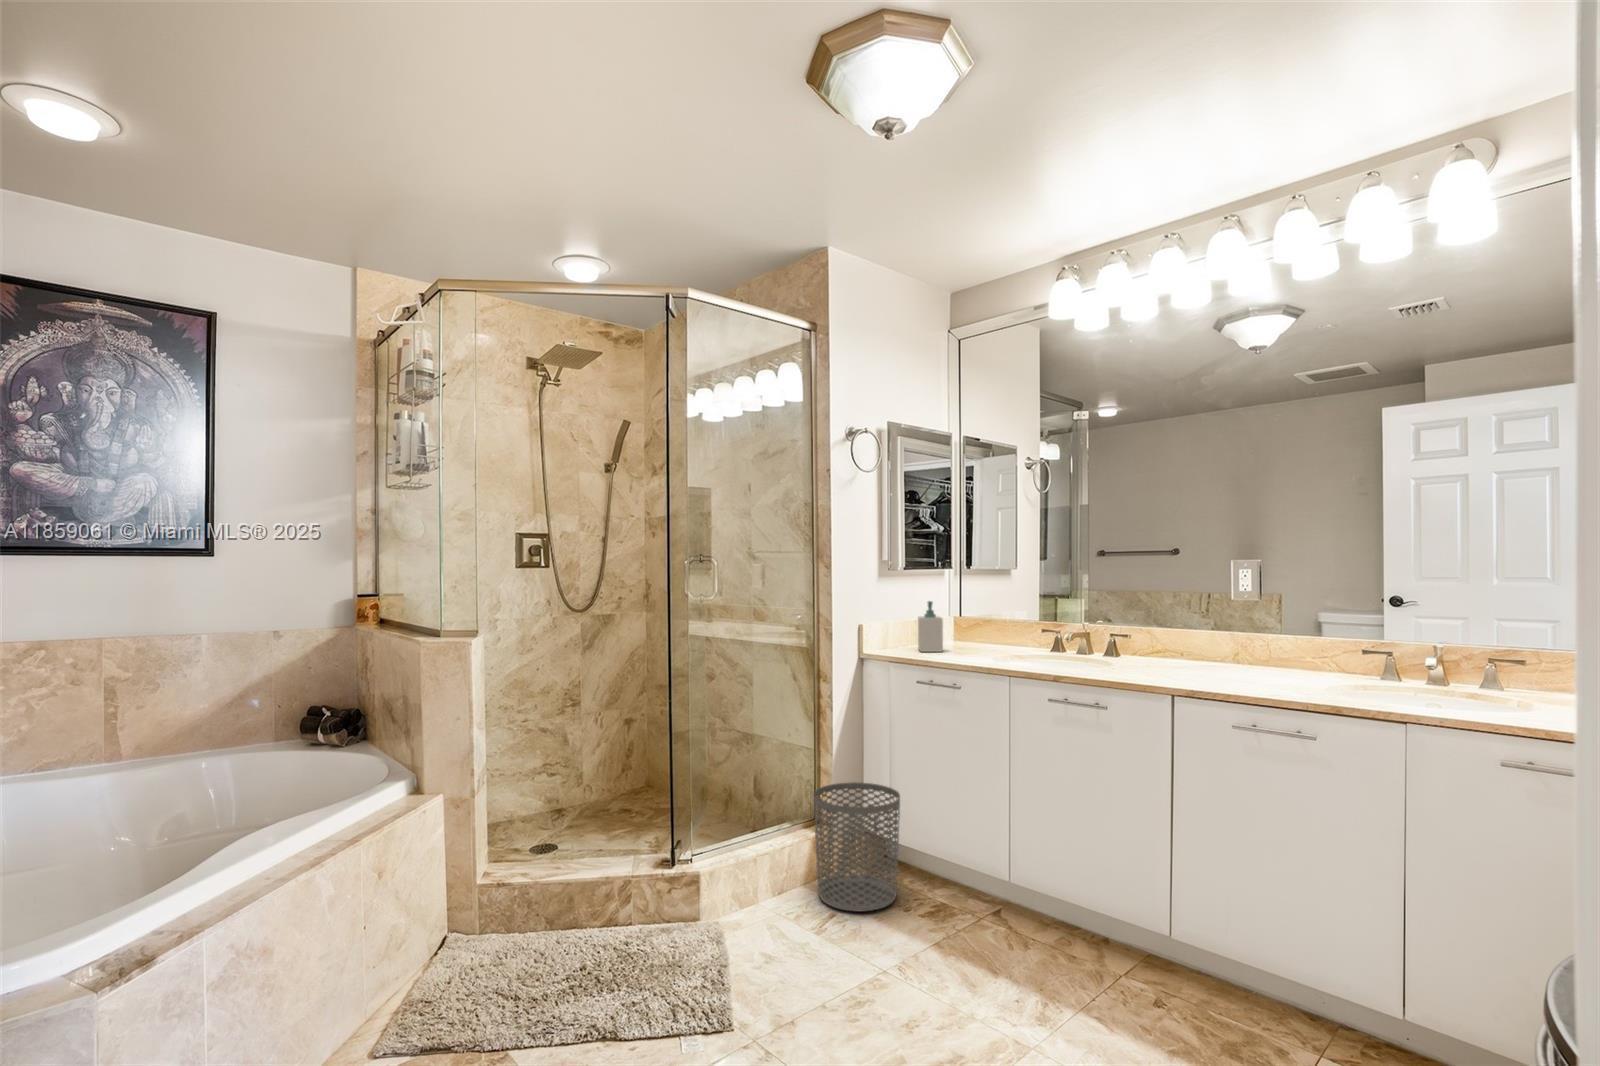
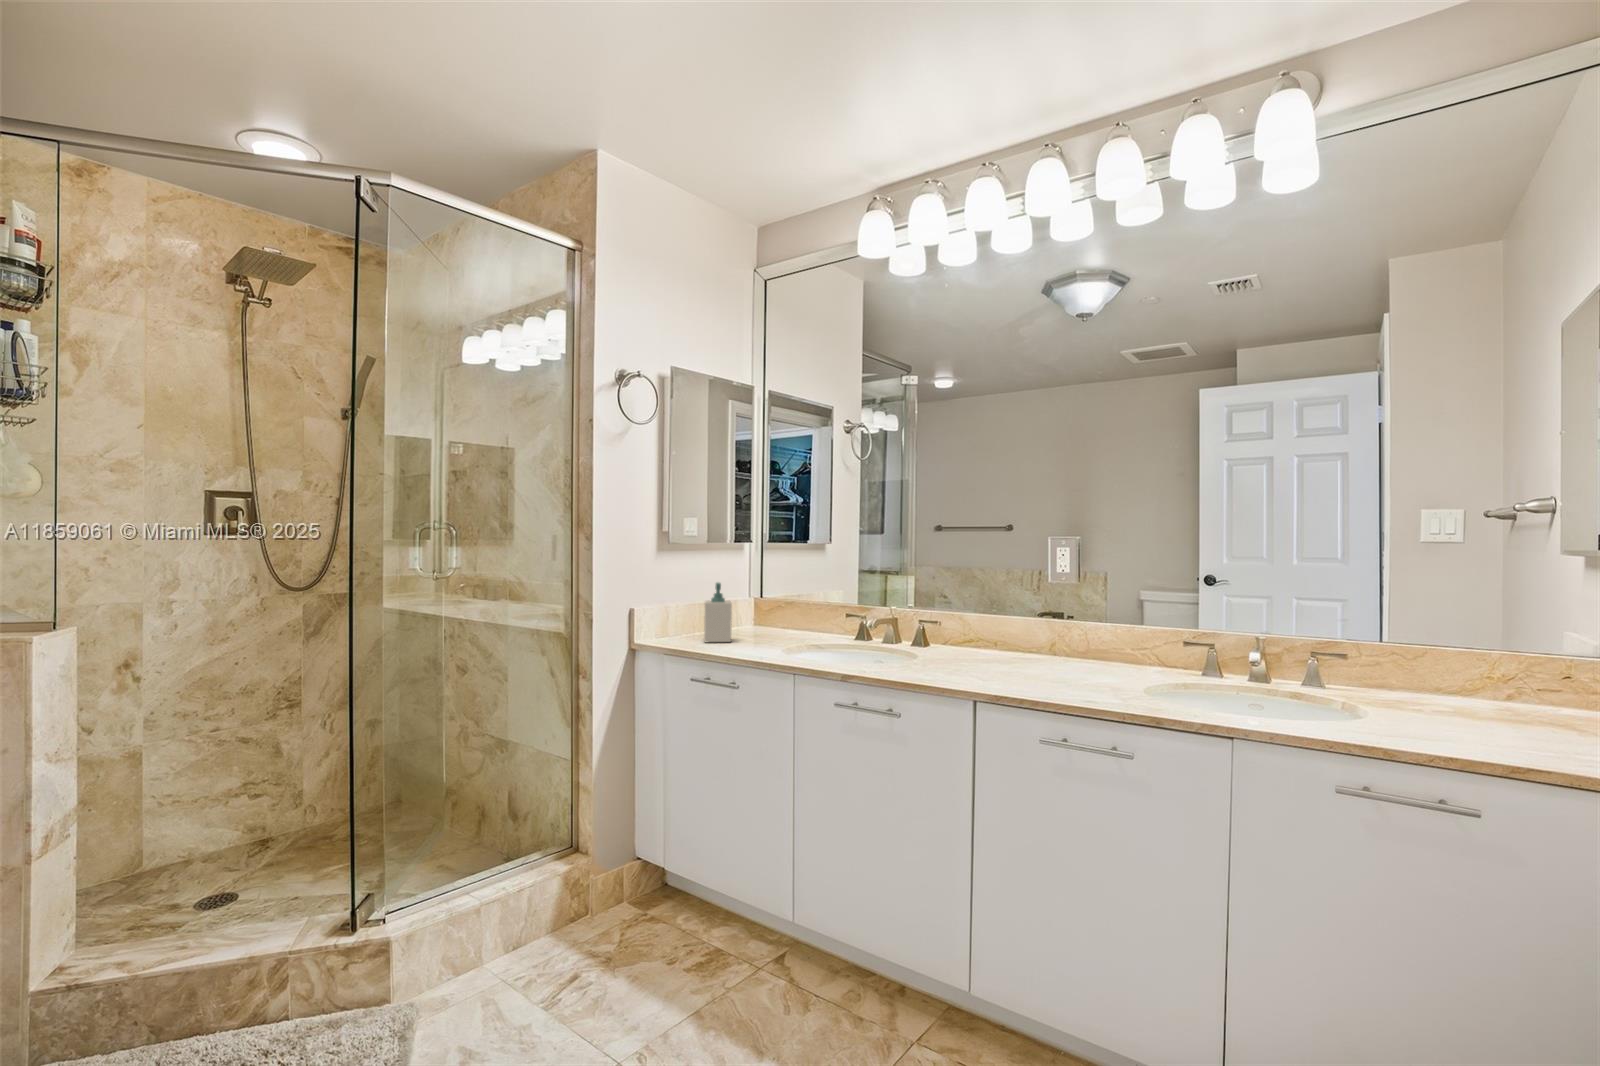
waste bin: present [814,782,900,911] -> none [558,802,667,968]

